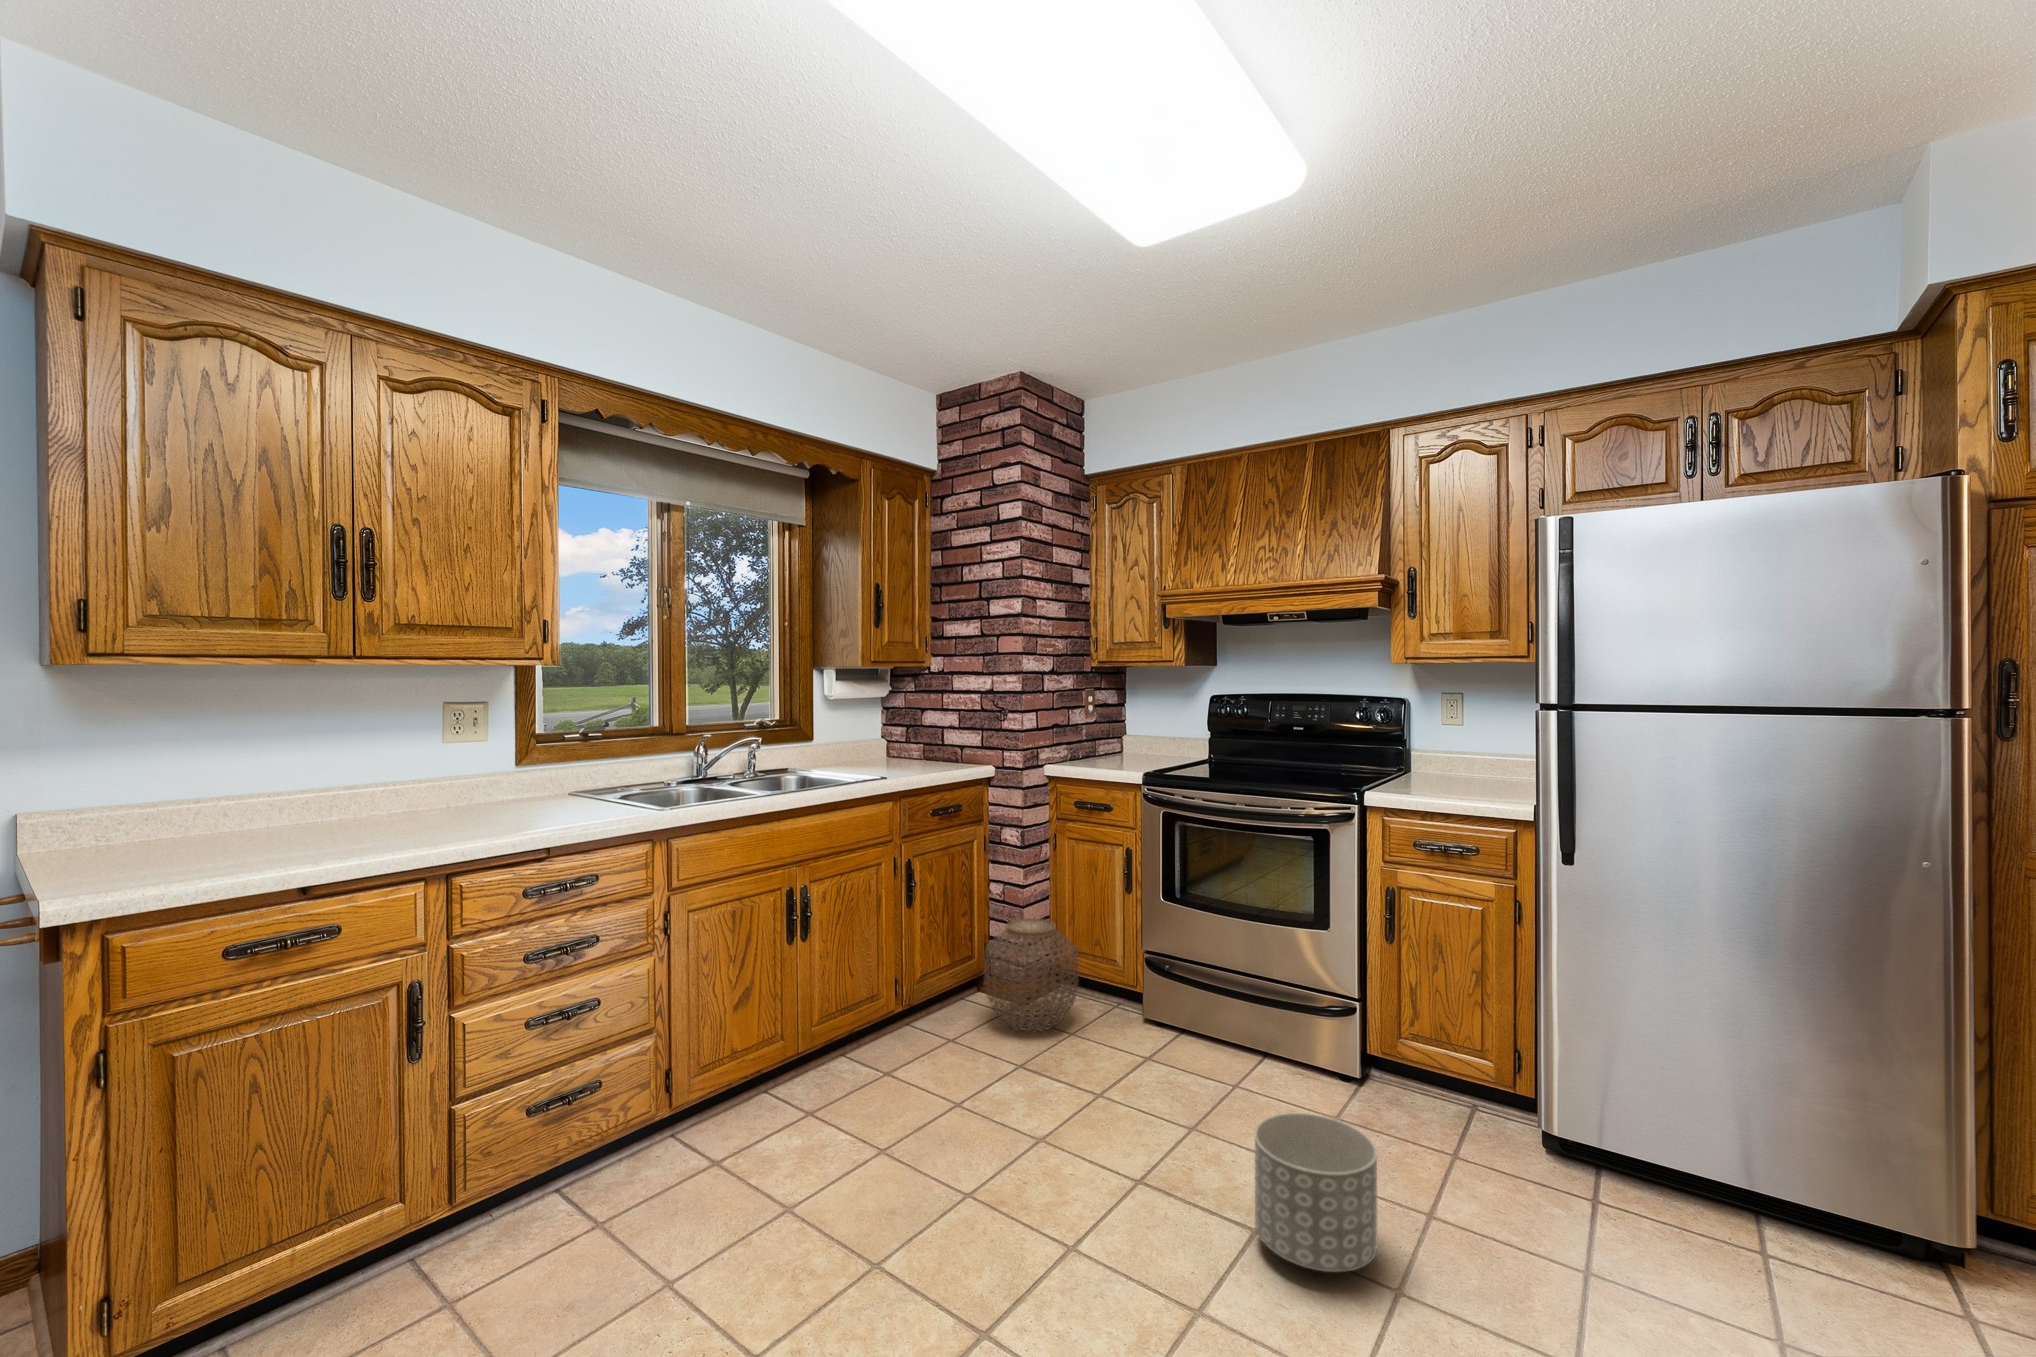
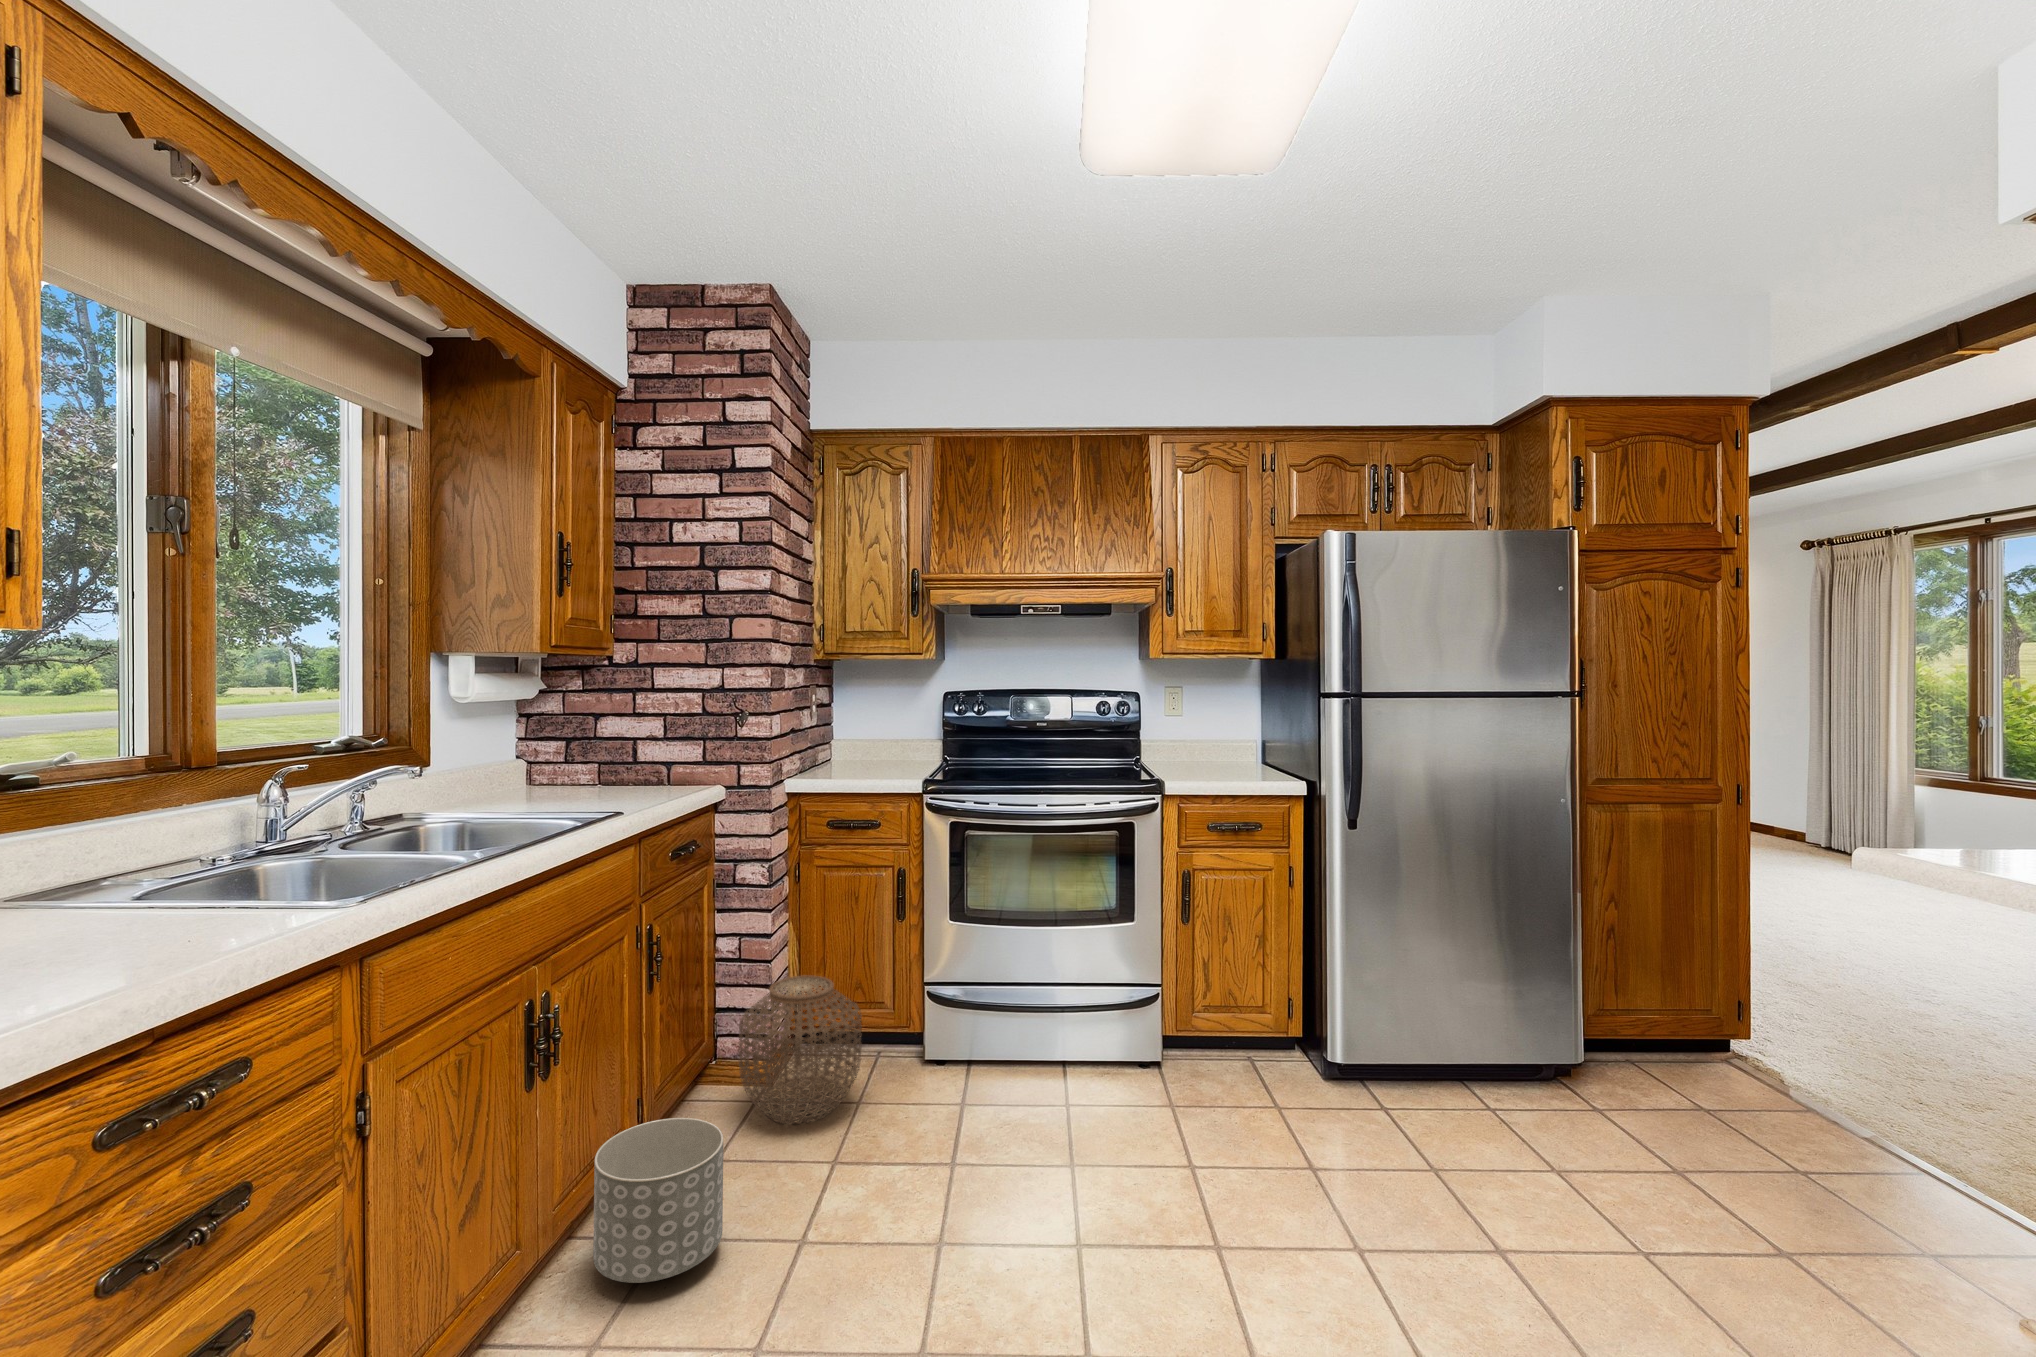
planter: present [1255,1113,1378,1272] -> present [593,1118,723,1283]

